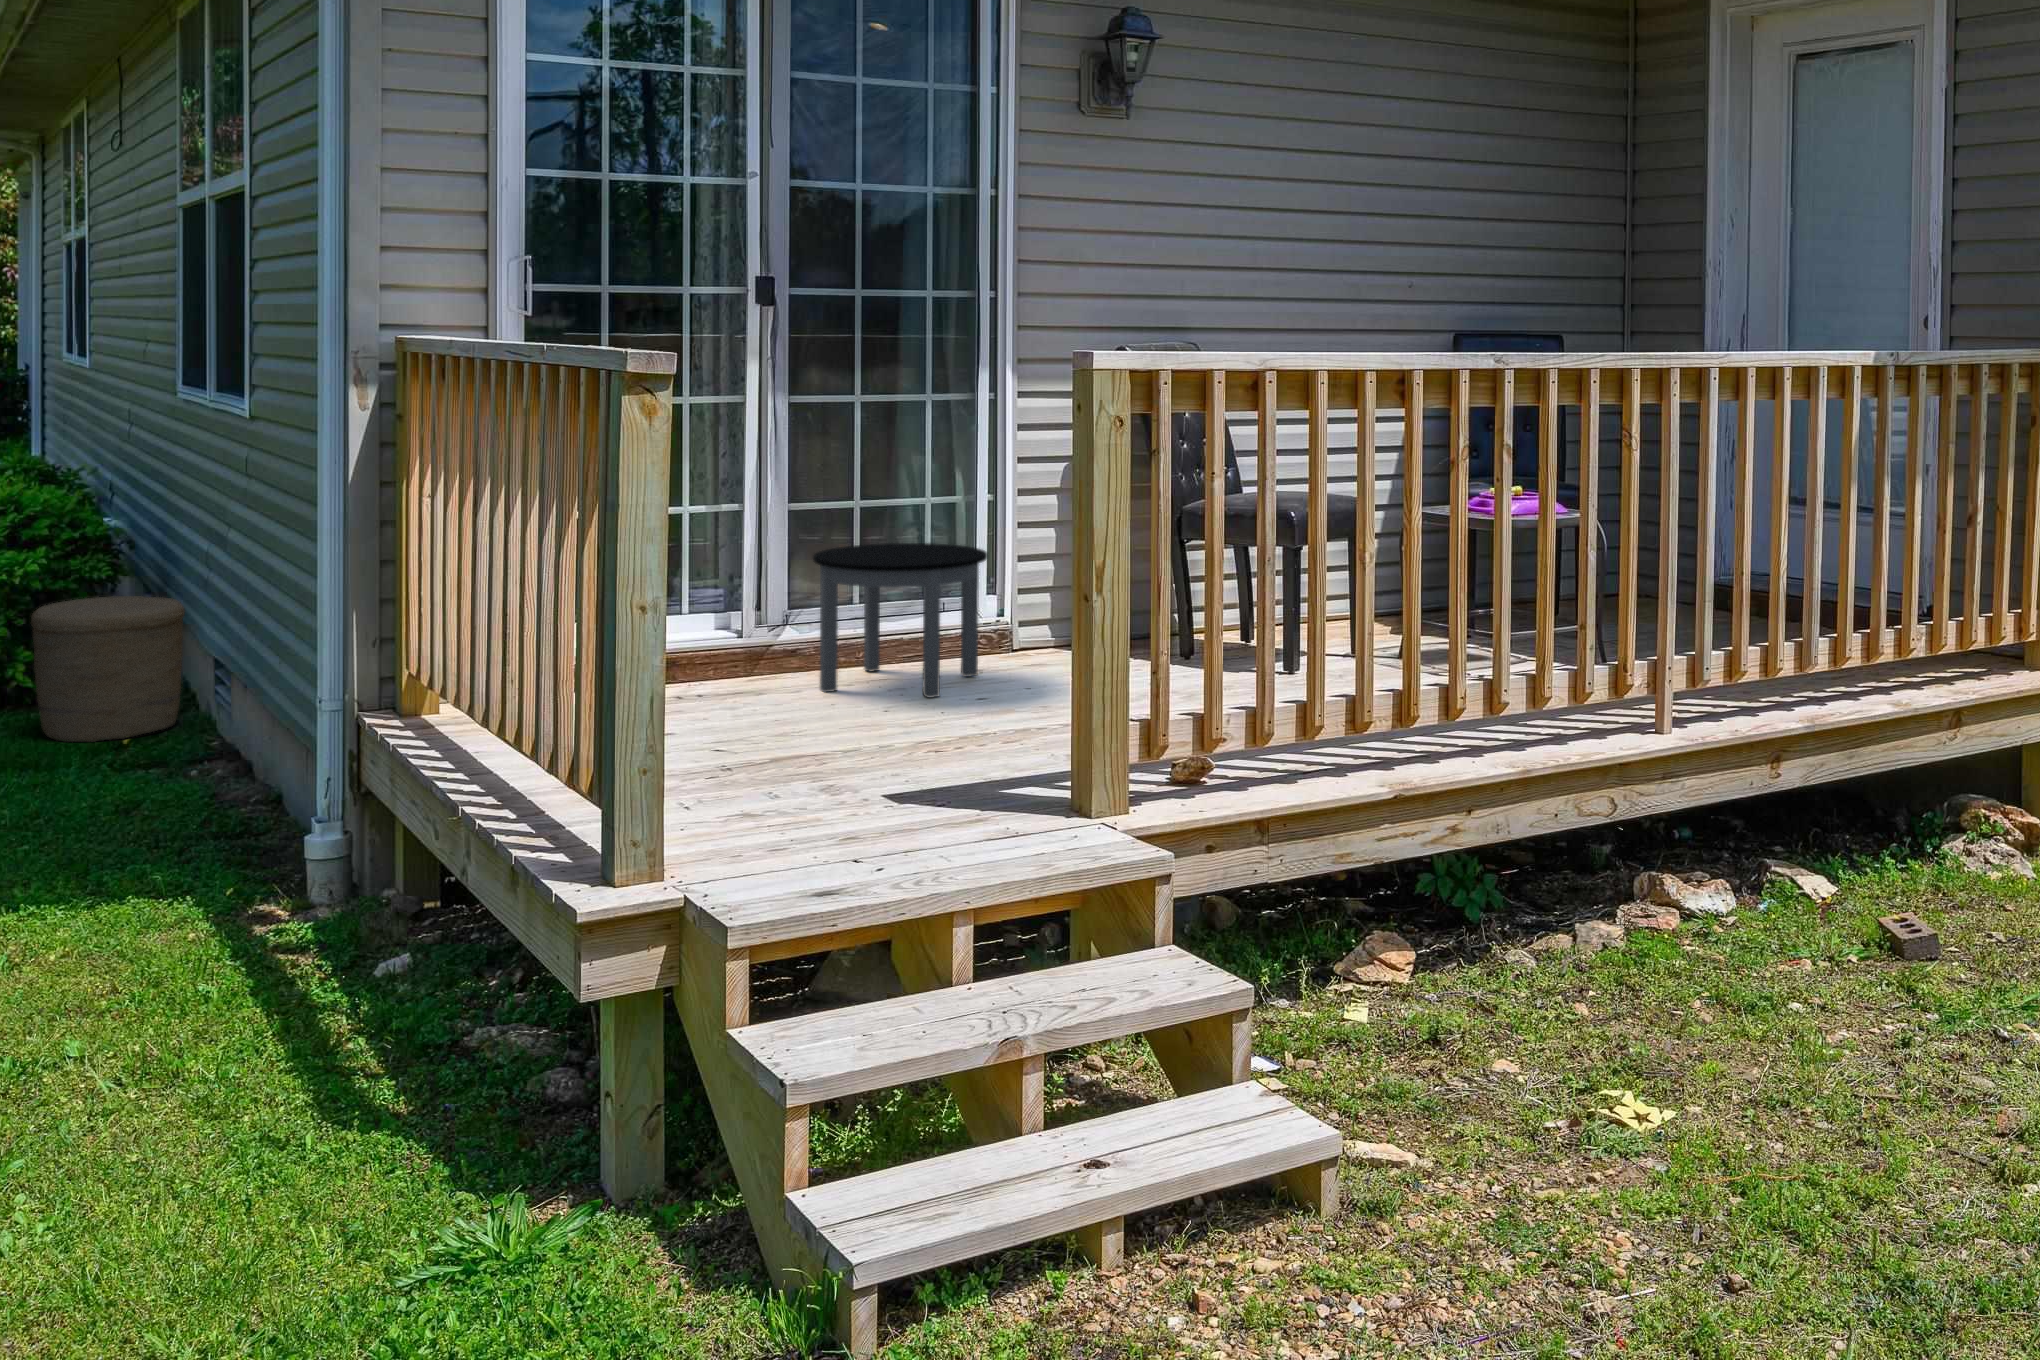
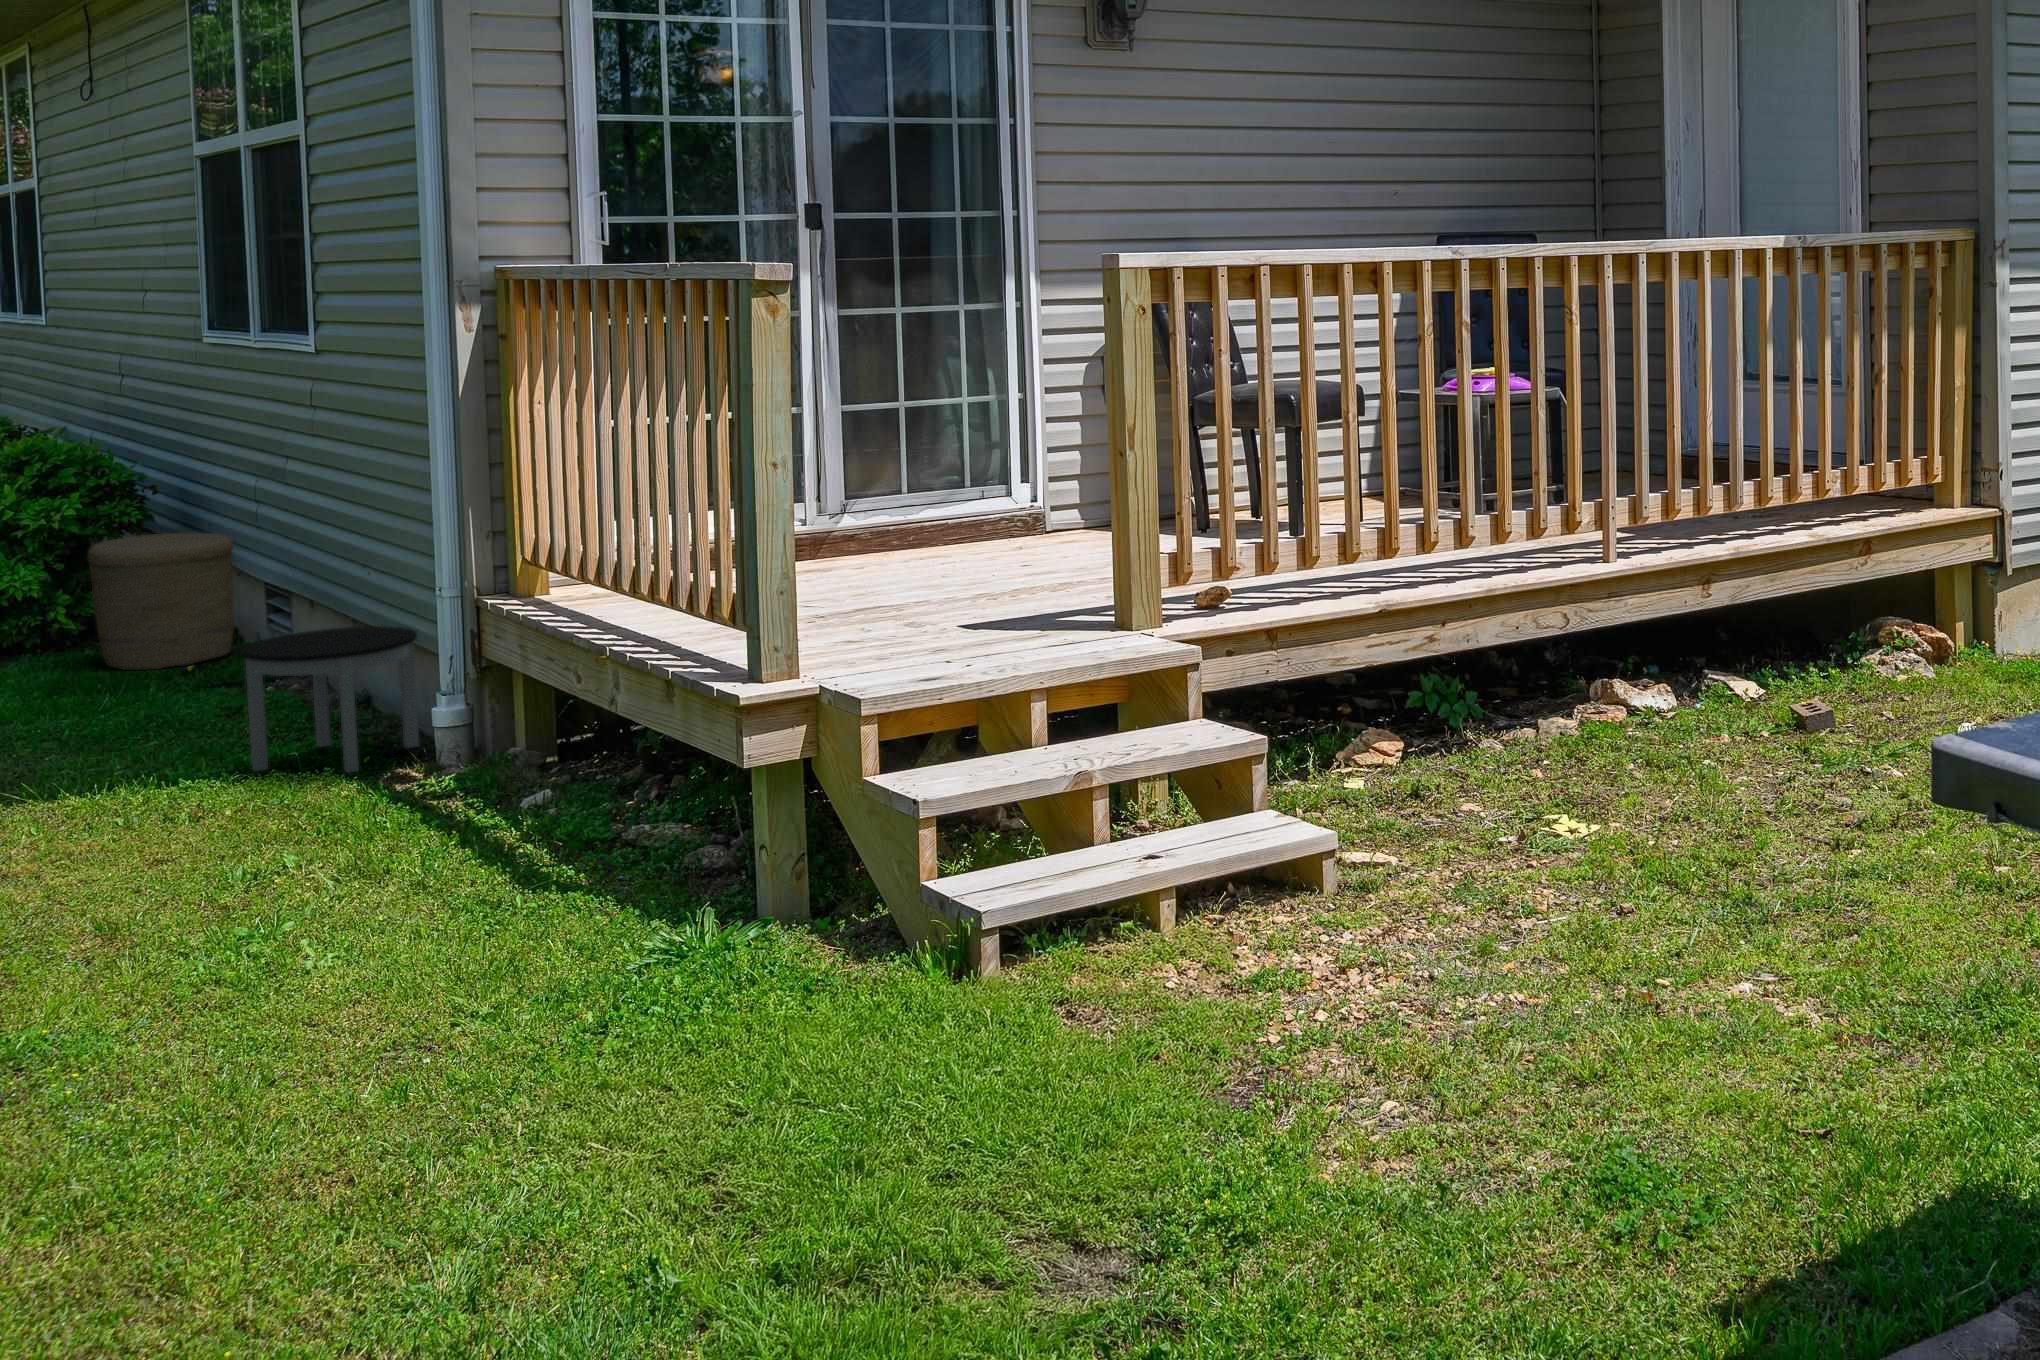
round table: present [813,543,988,698] -> present [241,626,419,773]

